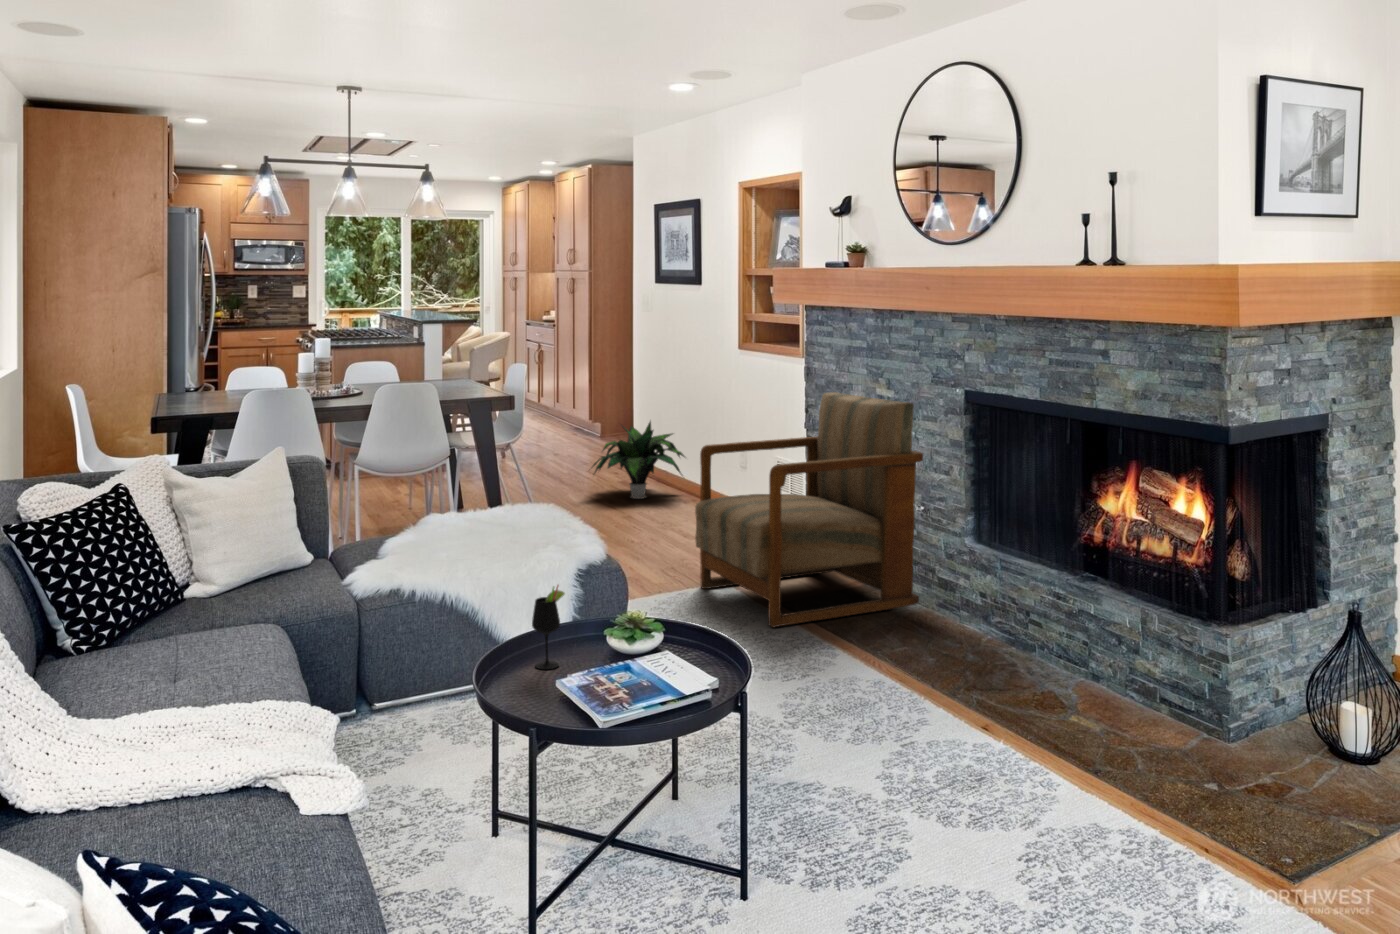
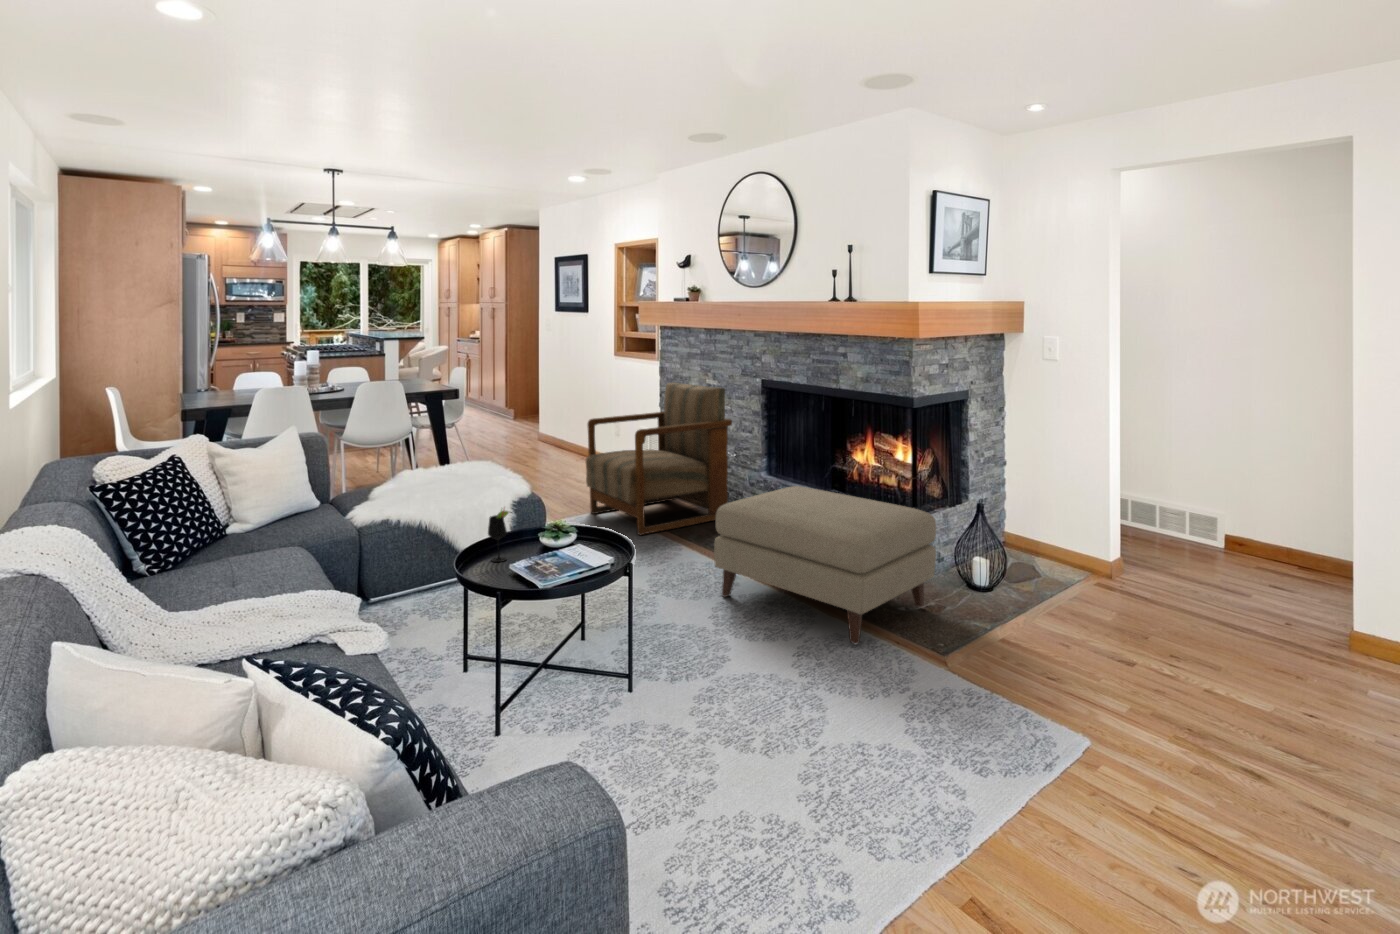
potted plant: present [593,421,685,499] -> none [508,404,577,458]
ottoman: none [886,565,1269,842] -> present [714,486,936,644]

